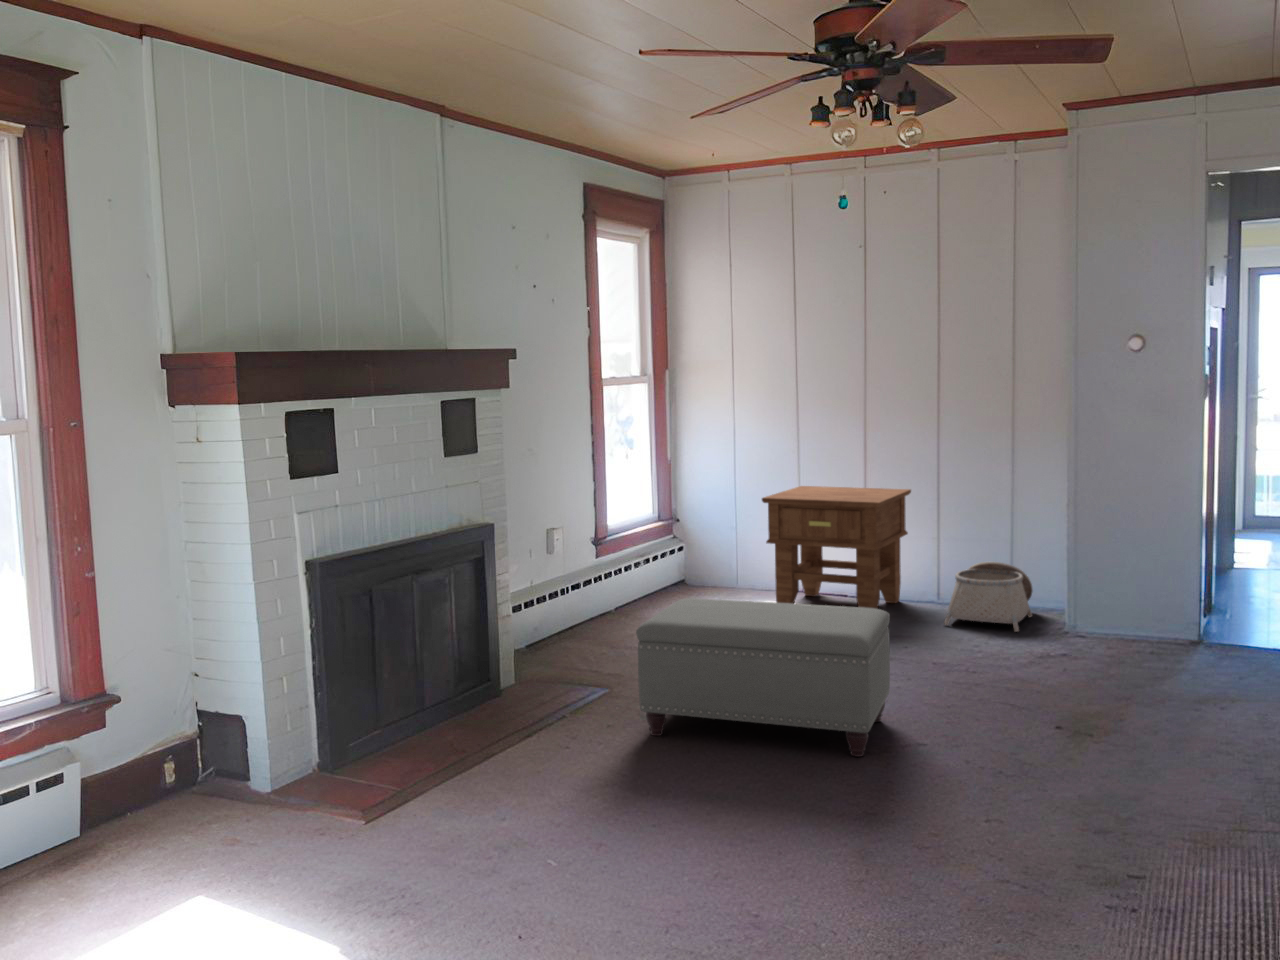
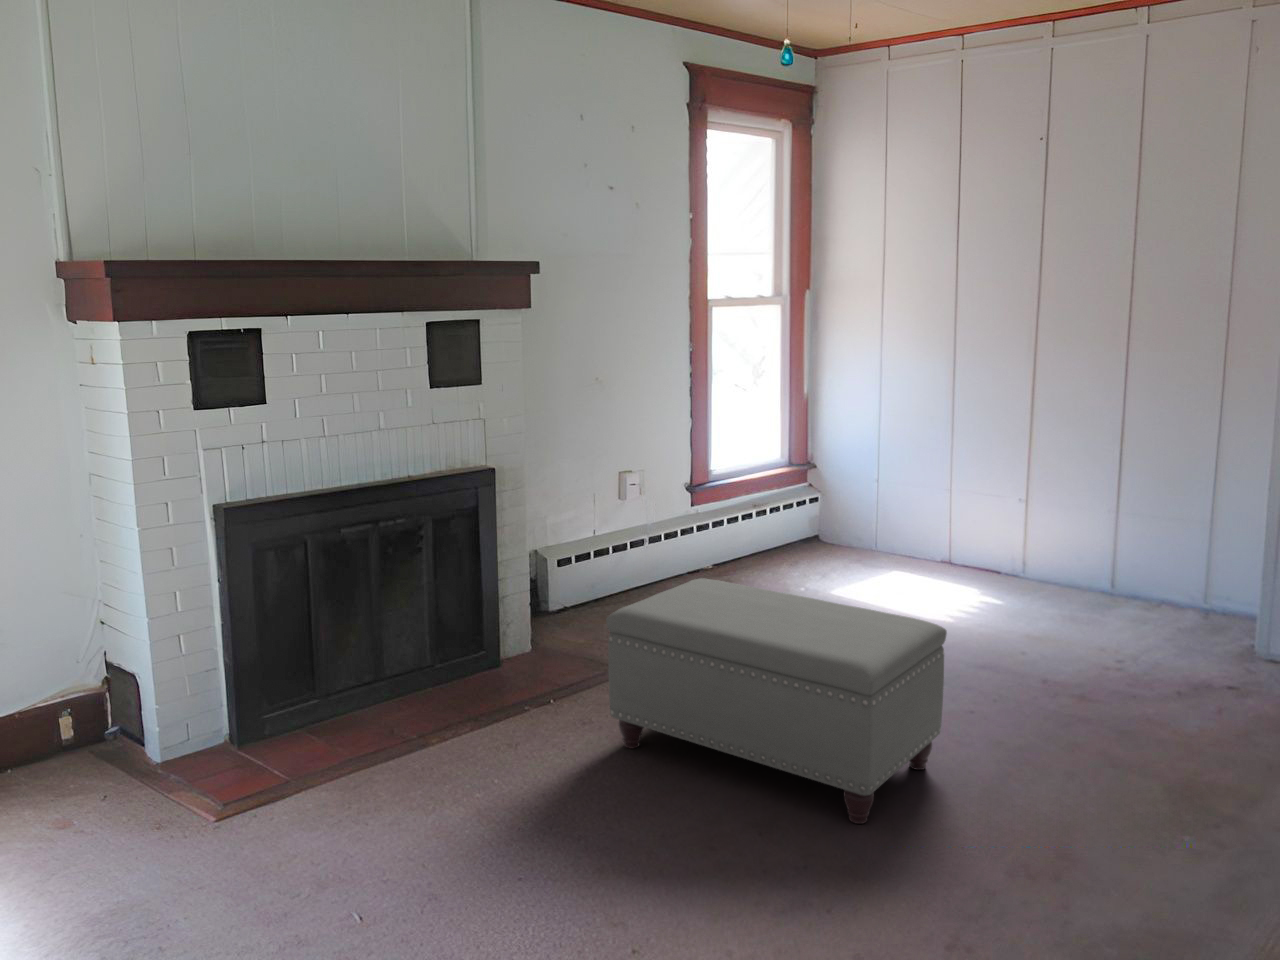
side table: present [762,486,911,609] -> none [886,436,1088,611]
basket: present [944,562,1033,632] -> none [1100,552,1237,650]

